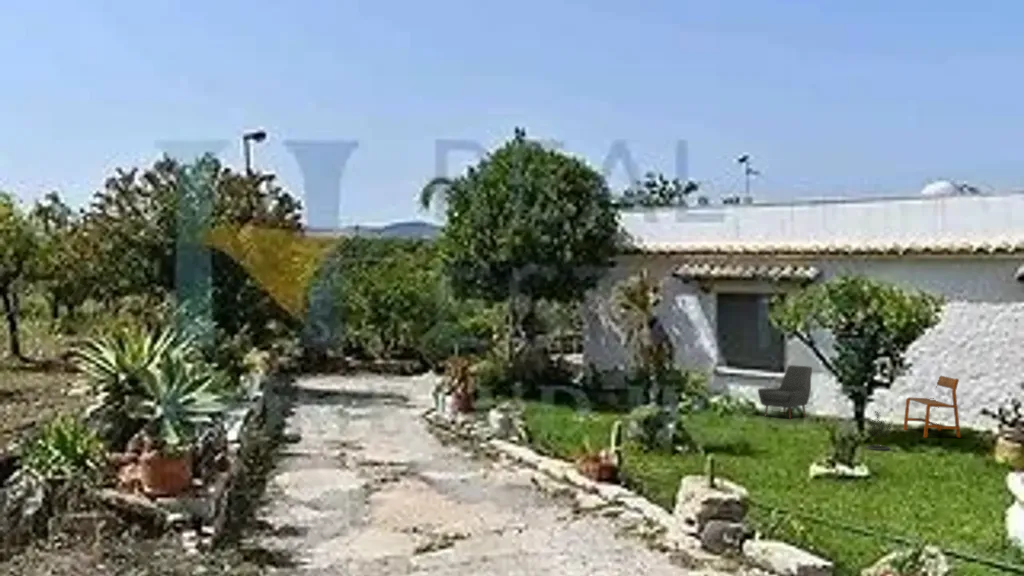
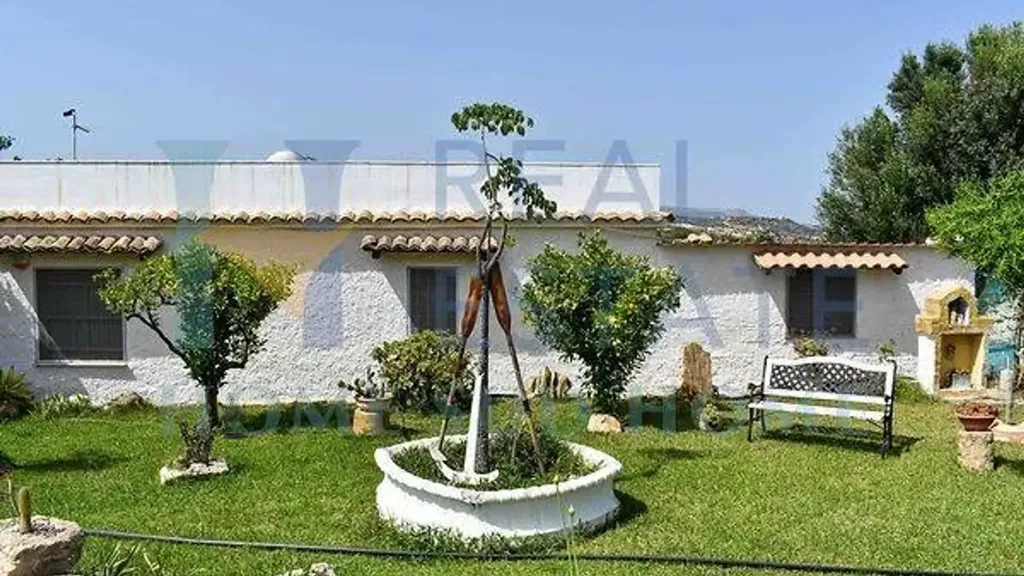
chair: present [758,365,812,418] -> none [93,350,154,410]
bench: present [903,376,960,438] -> none [255,350,315,418]

